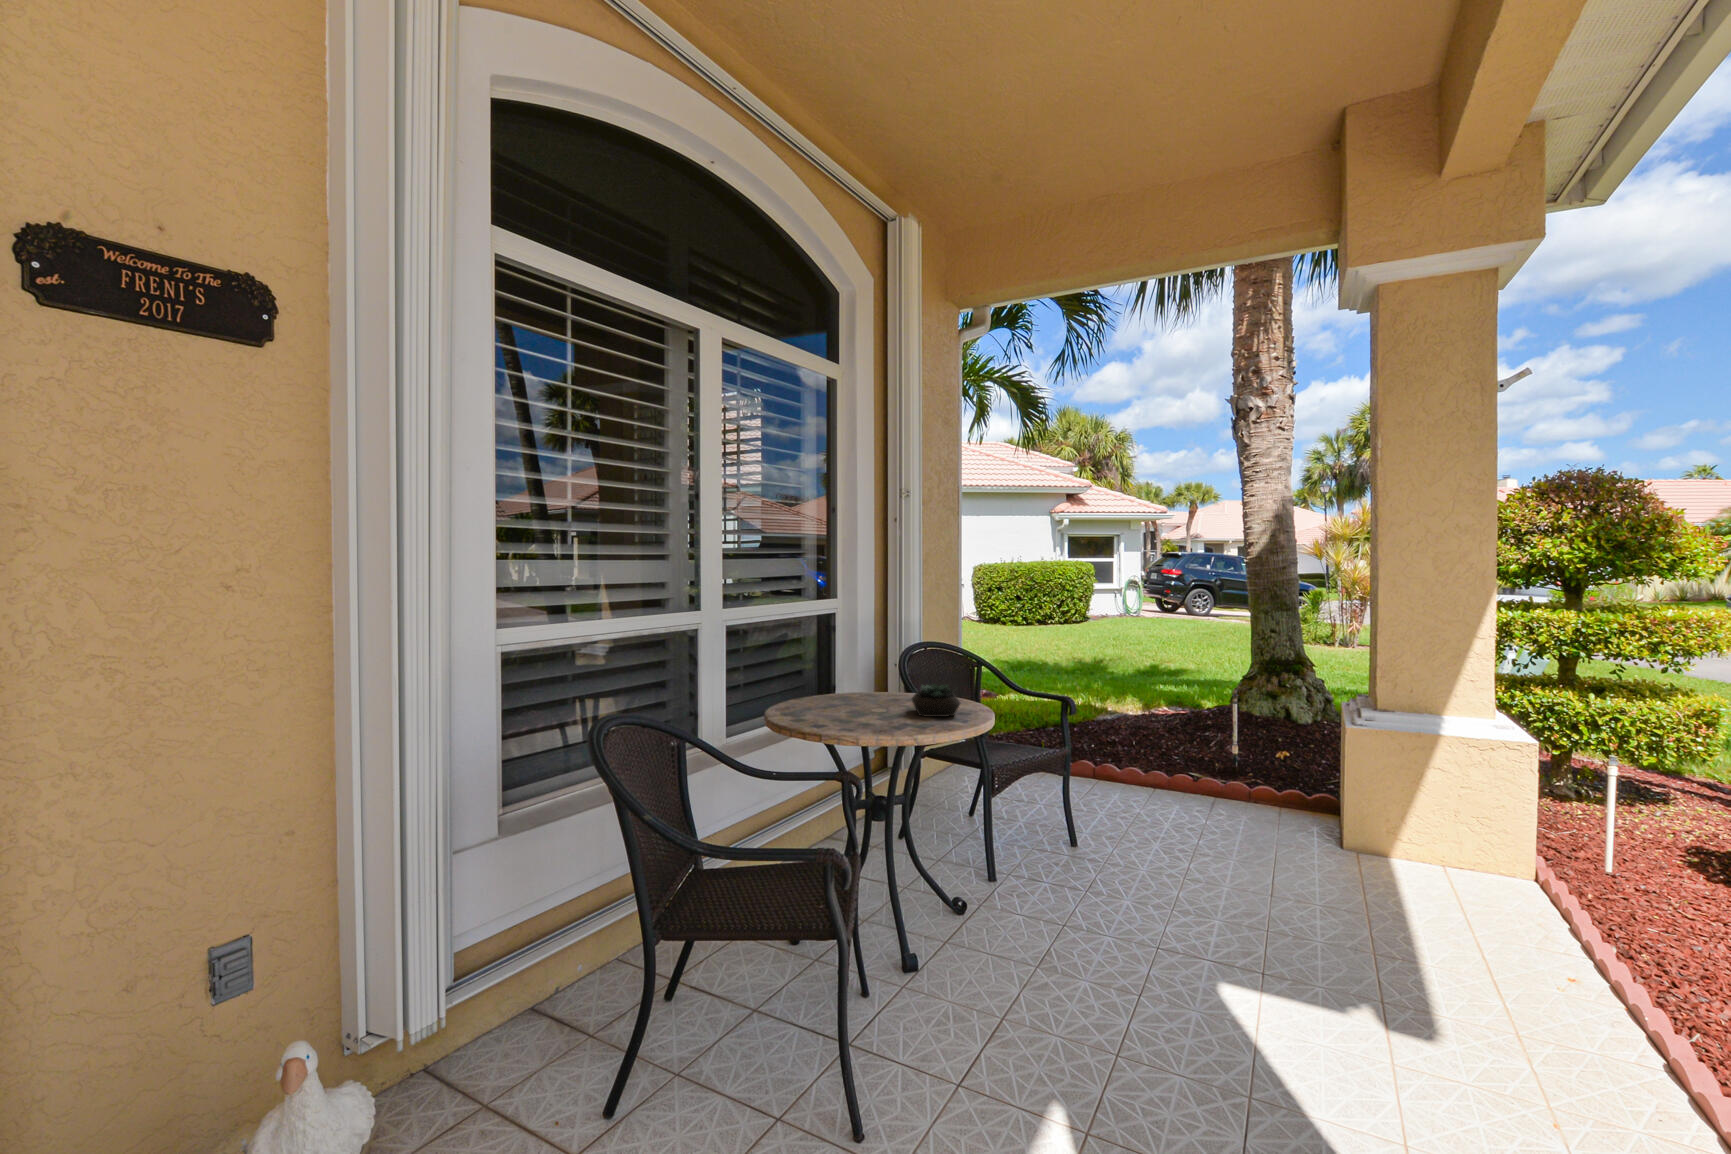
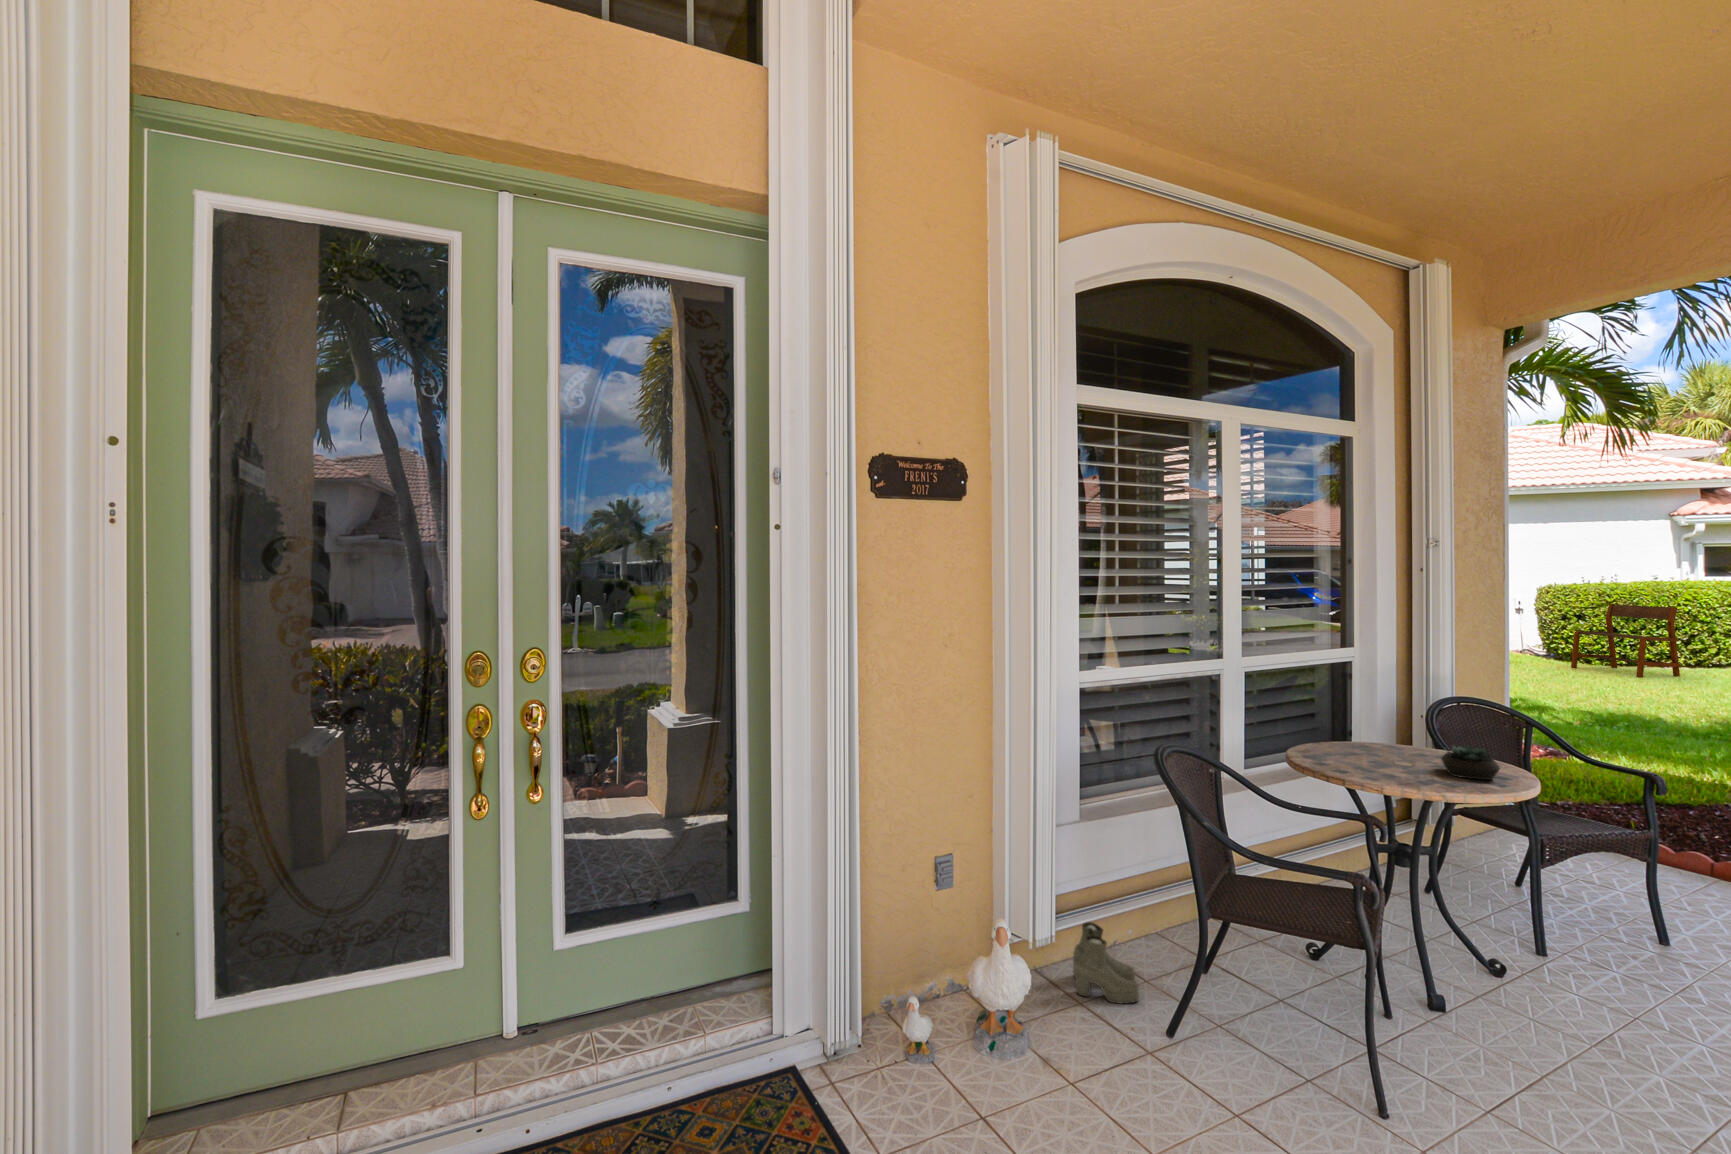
bench: none [995,578,1056,632] -> present [1571,604,1680,677]
boots: none [474,979,571,1097] -> present [1073,922,1139,1004]

